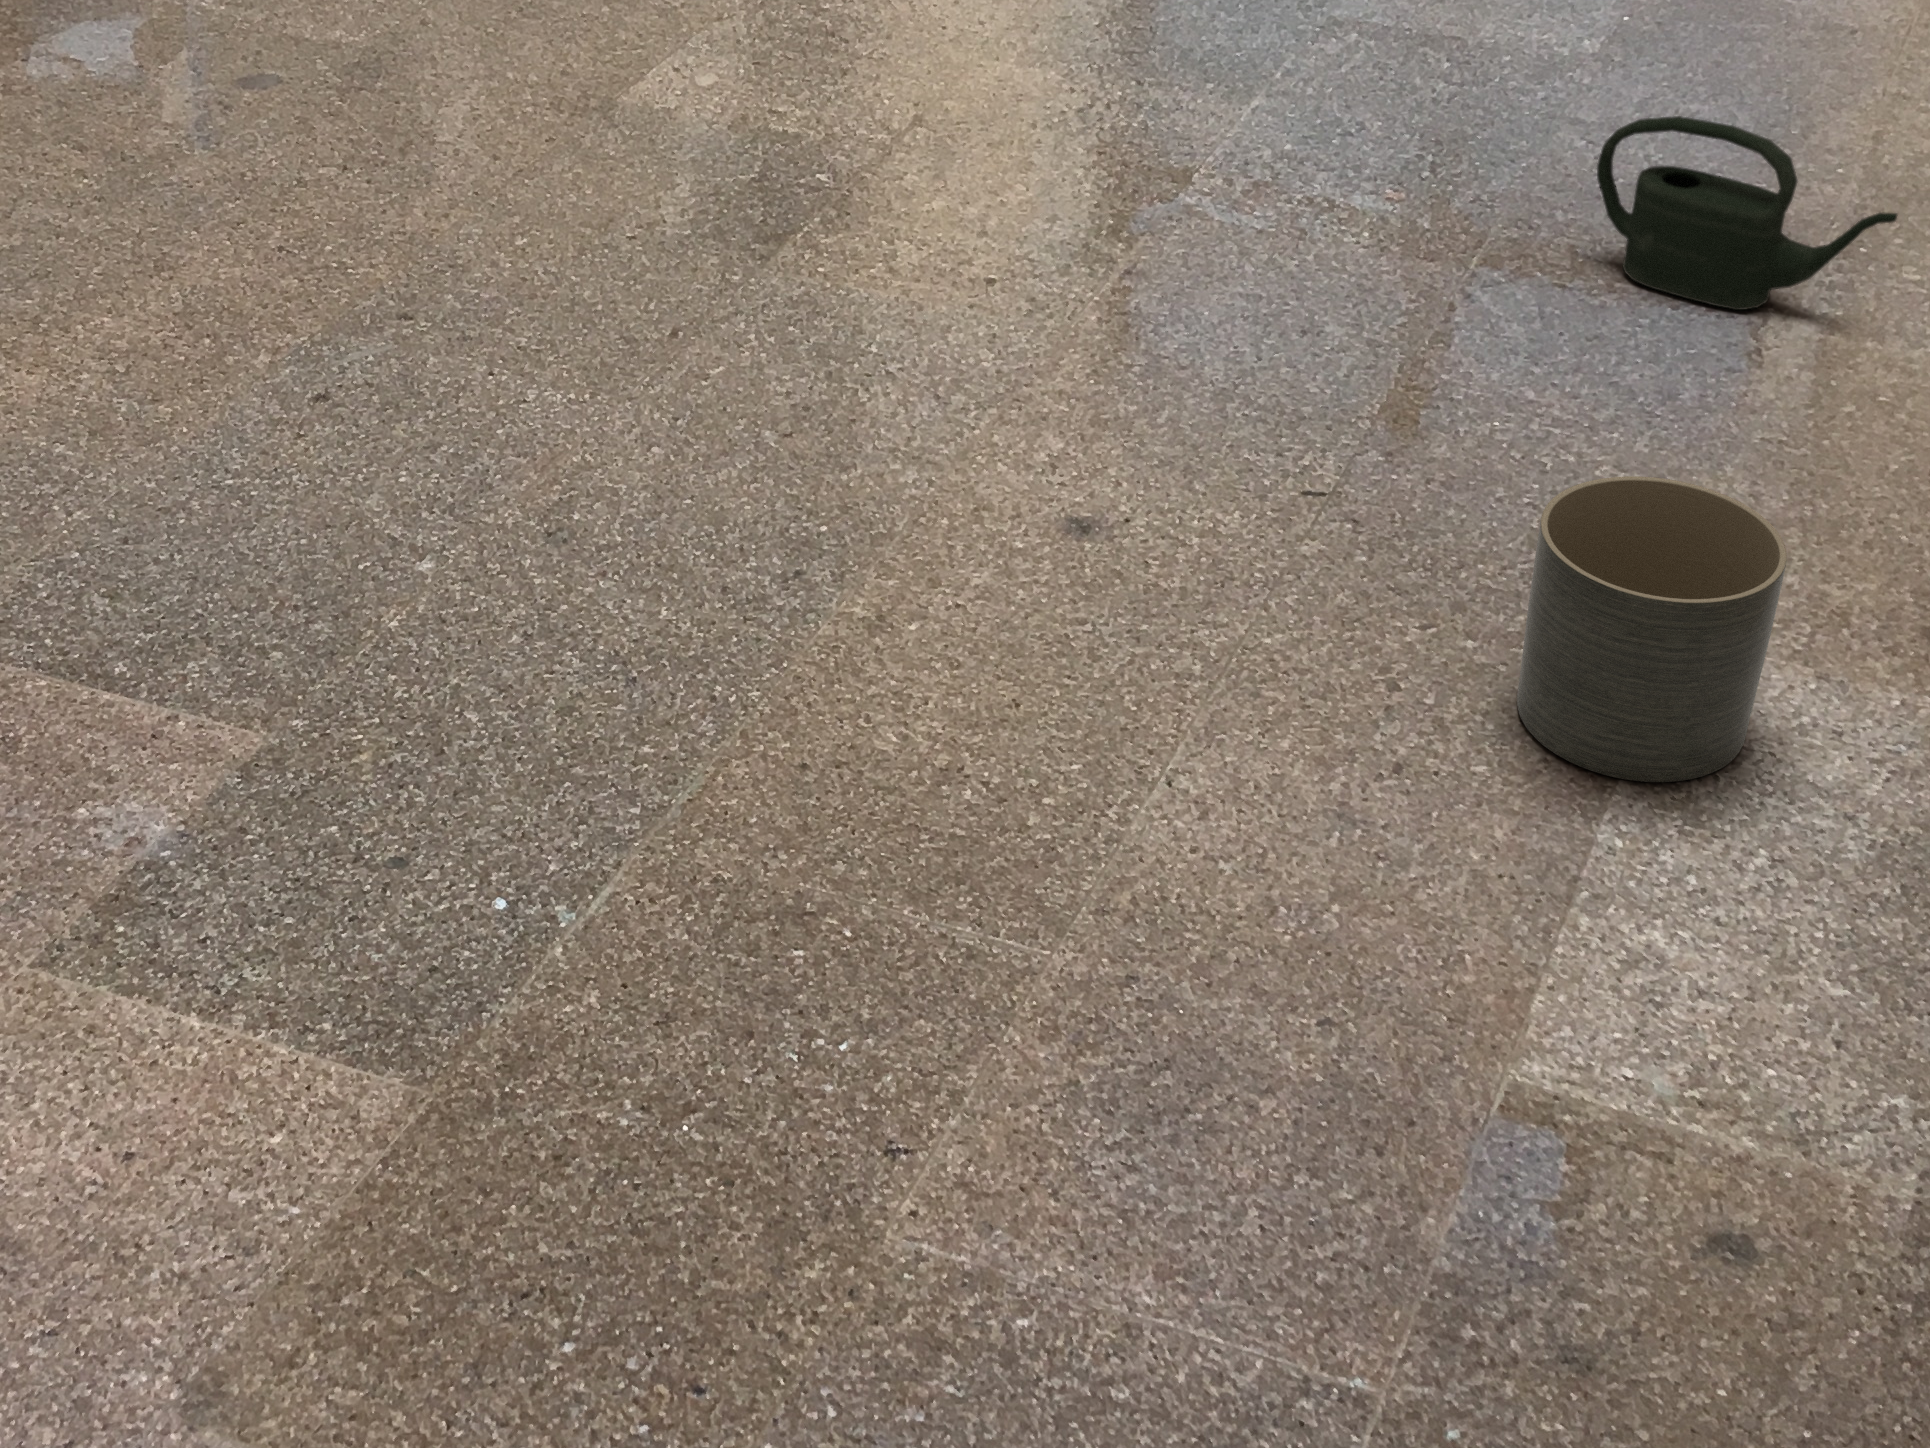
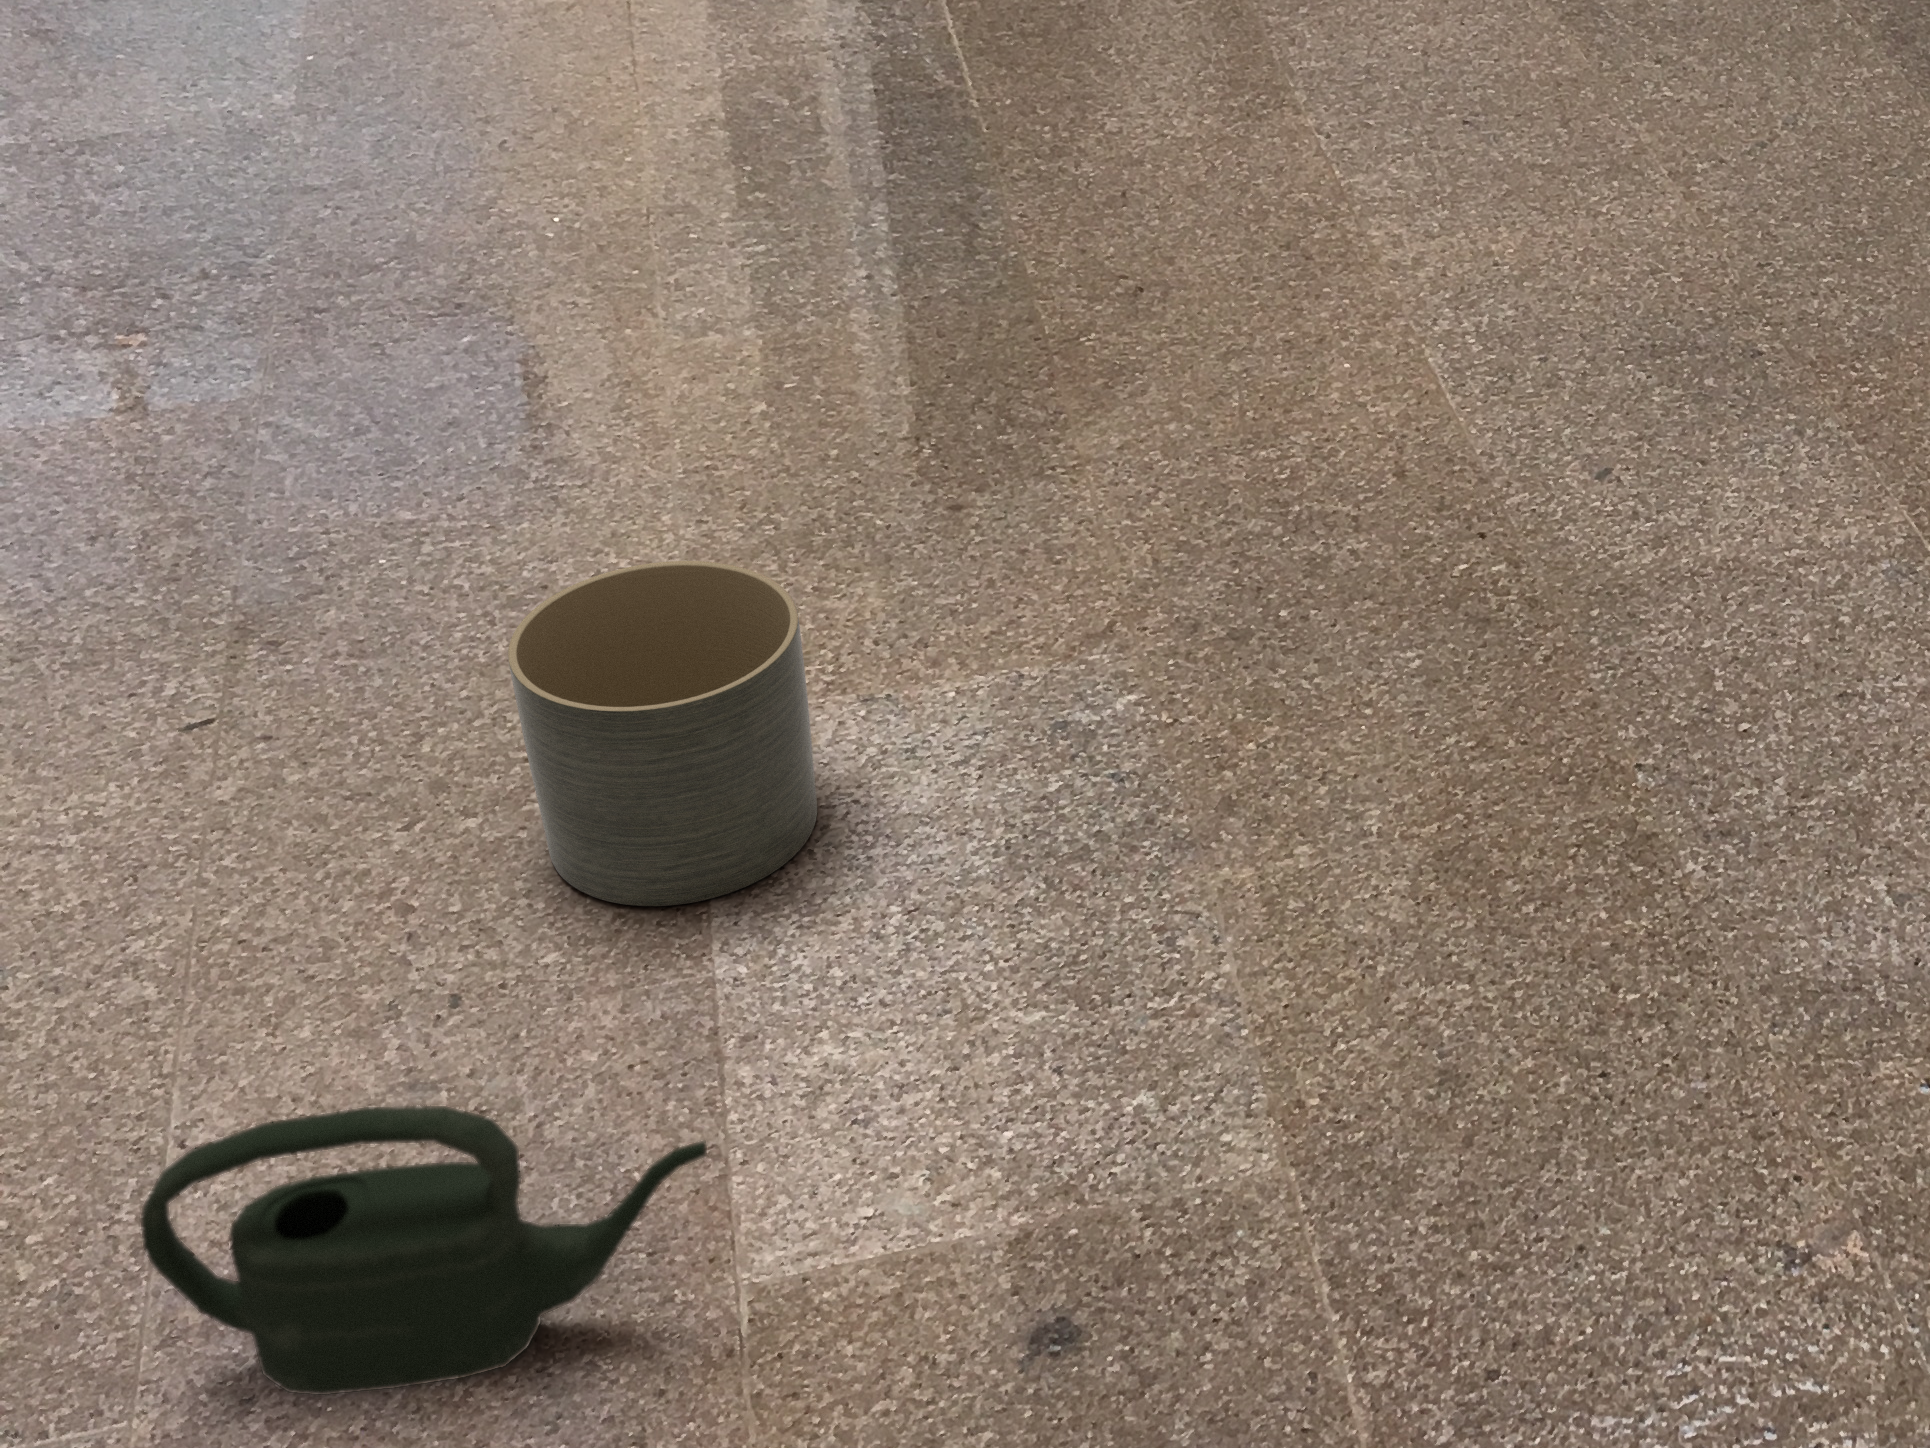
watering can: present [1597,116,1897,310] -> present [141,1106,707,1395]

